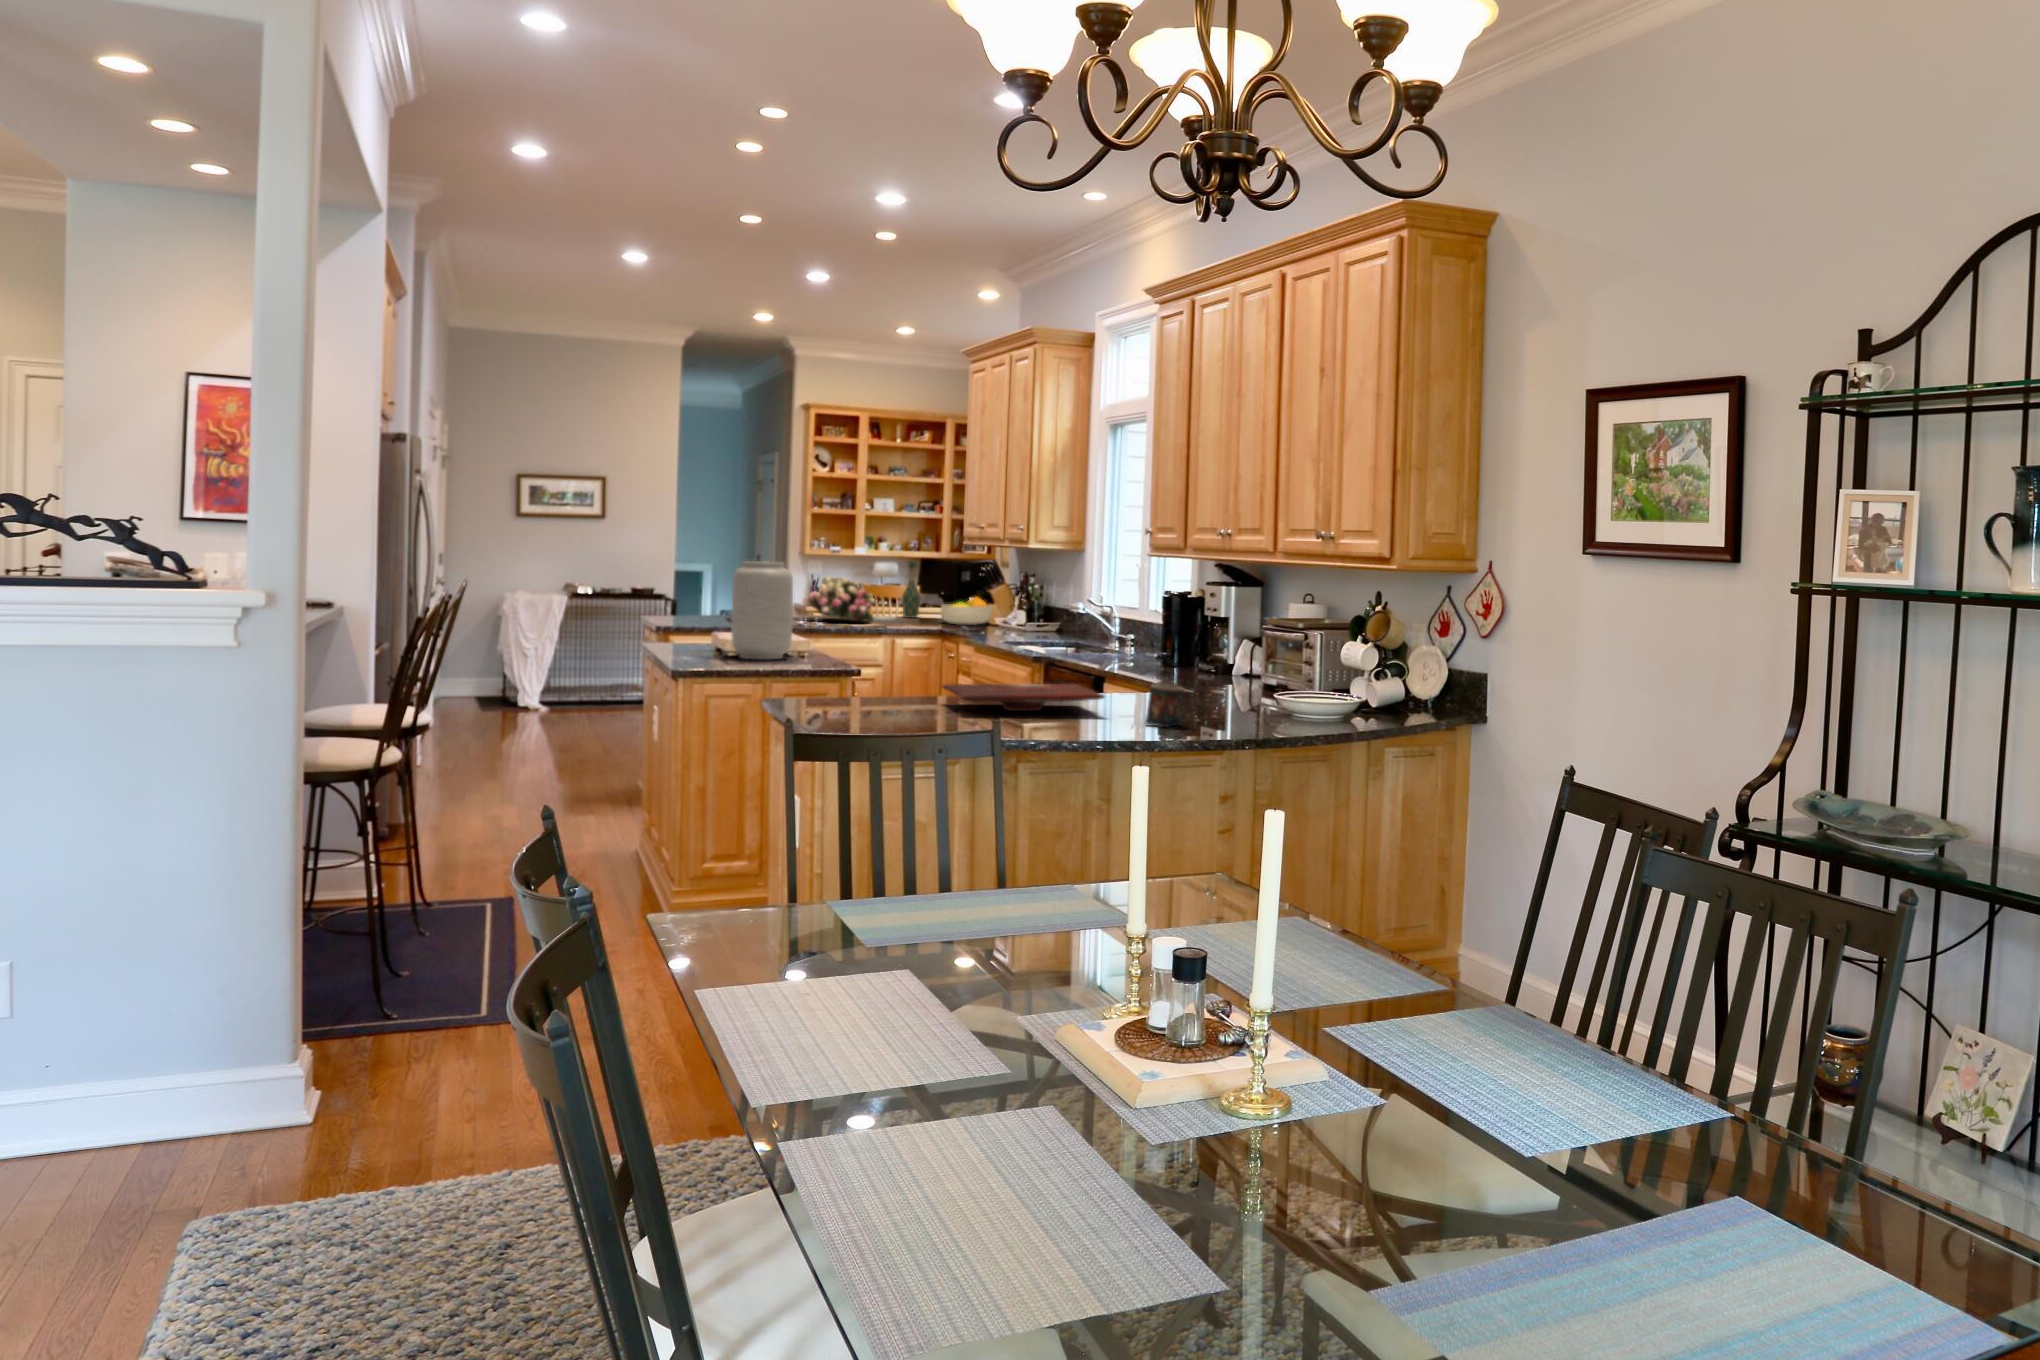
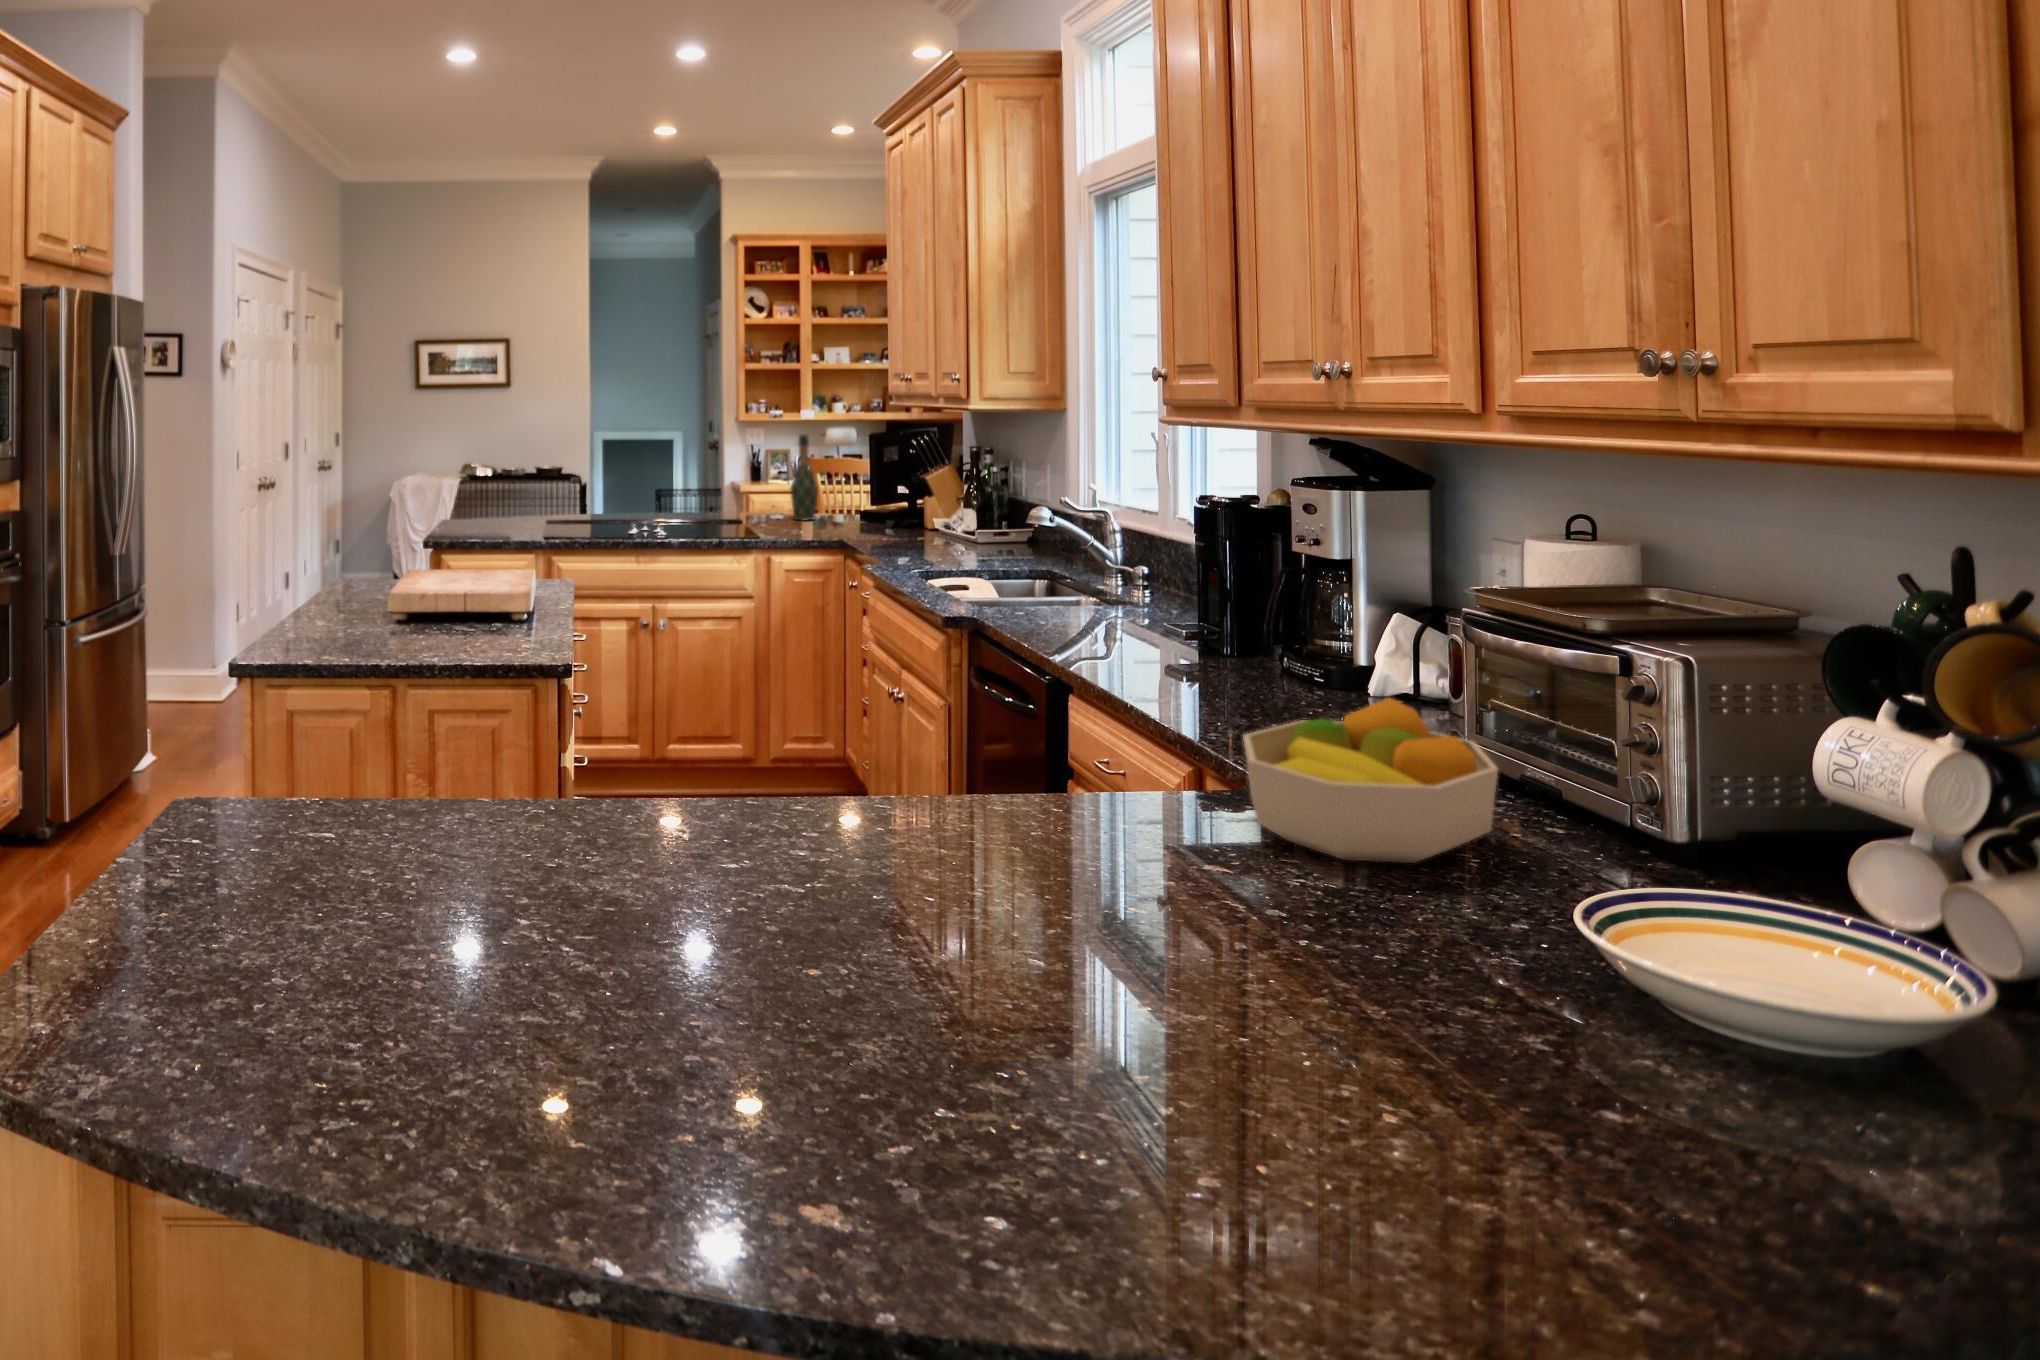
vase: present [731,561,793,659] -> none [346,458,451,640]
flower arrangement: present [803,578,876,622] -> none [627,464,734,532]
fruit bowl: present [941,597,992,625] -> present [1243,698,1498,863]
candle: present [1145,681,1183,726] -> none [1056,899,1201,1090]
cutting board: present [943,684,1105,711] -> none [478,802,933,920]

